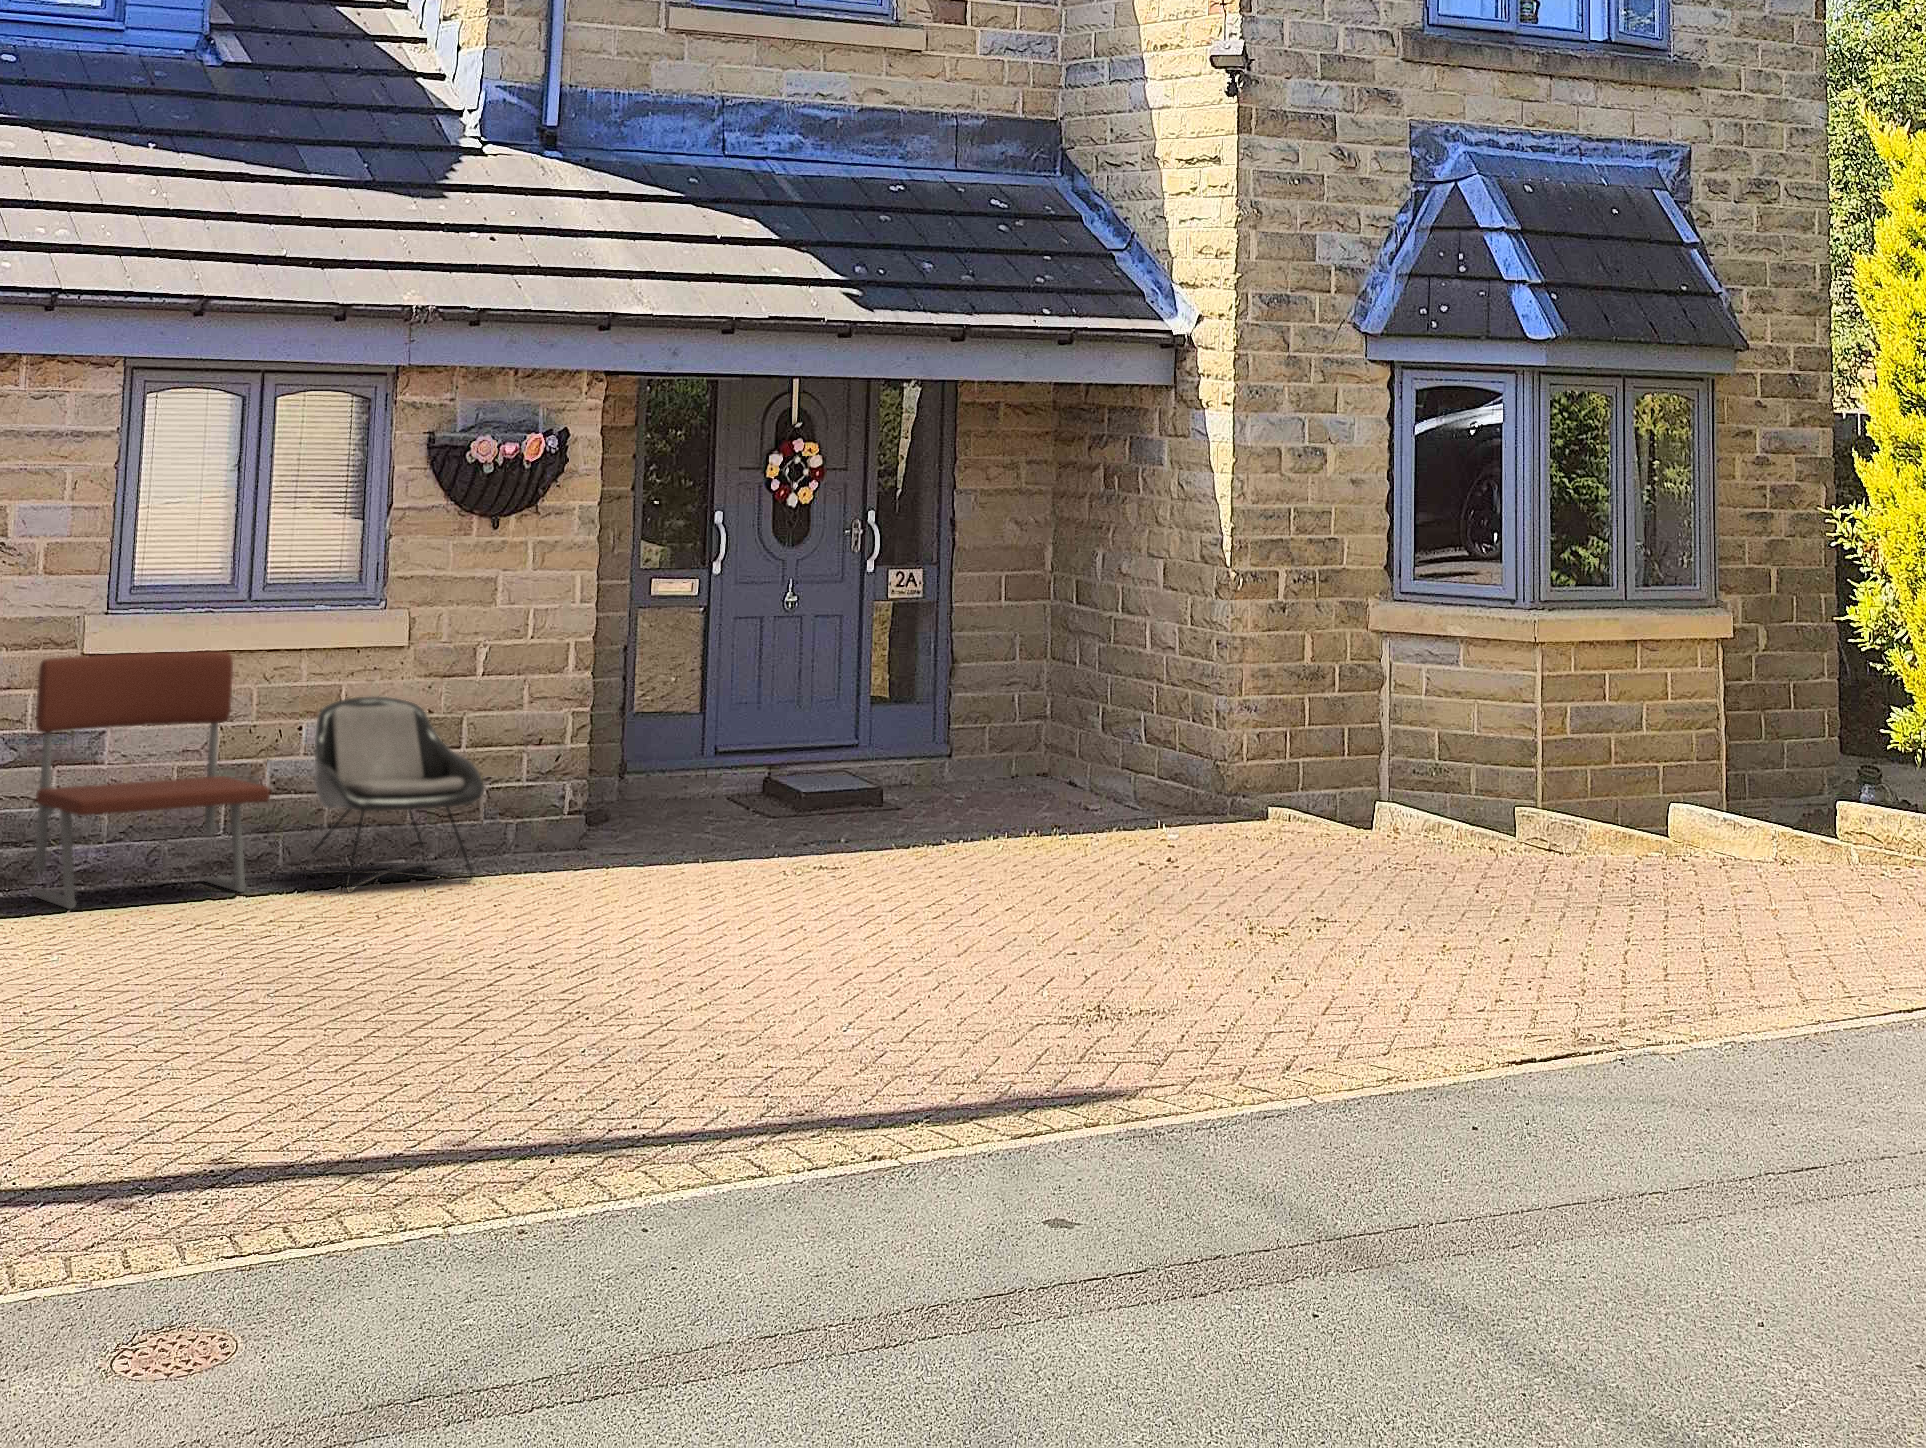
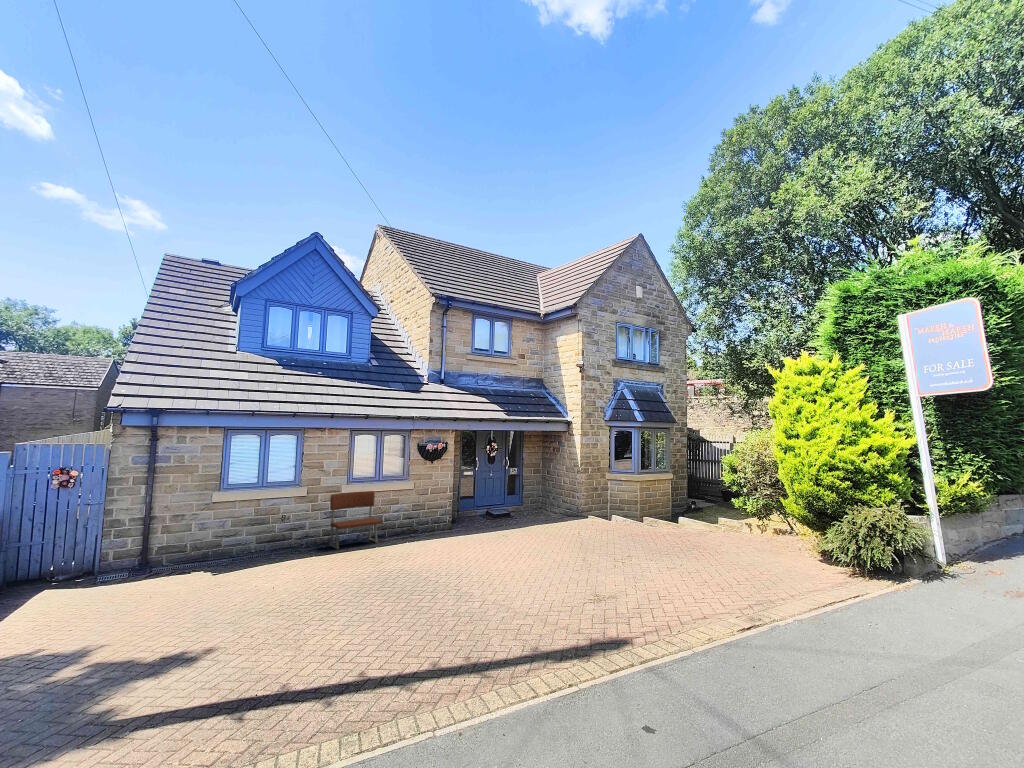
lounge chair: present [305,696,484,893] -> none [390,499,429,542]

